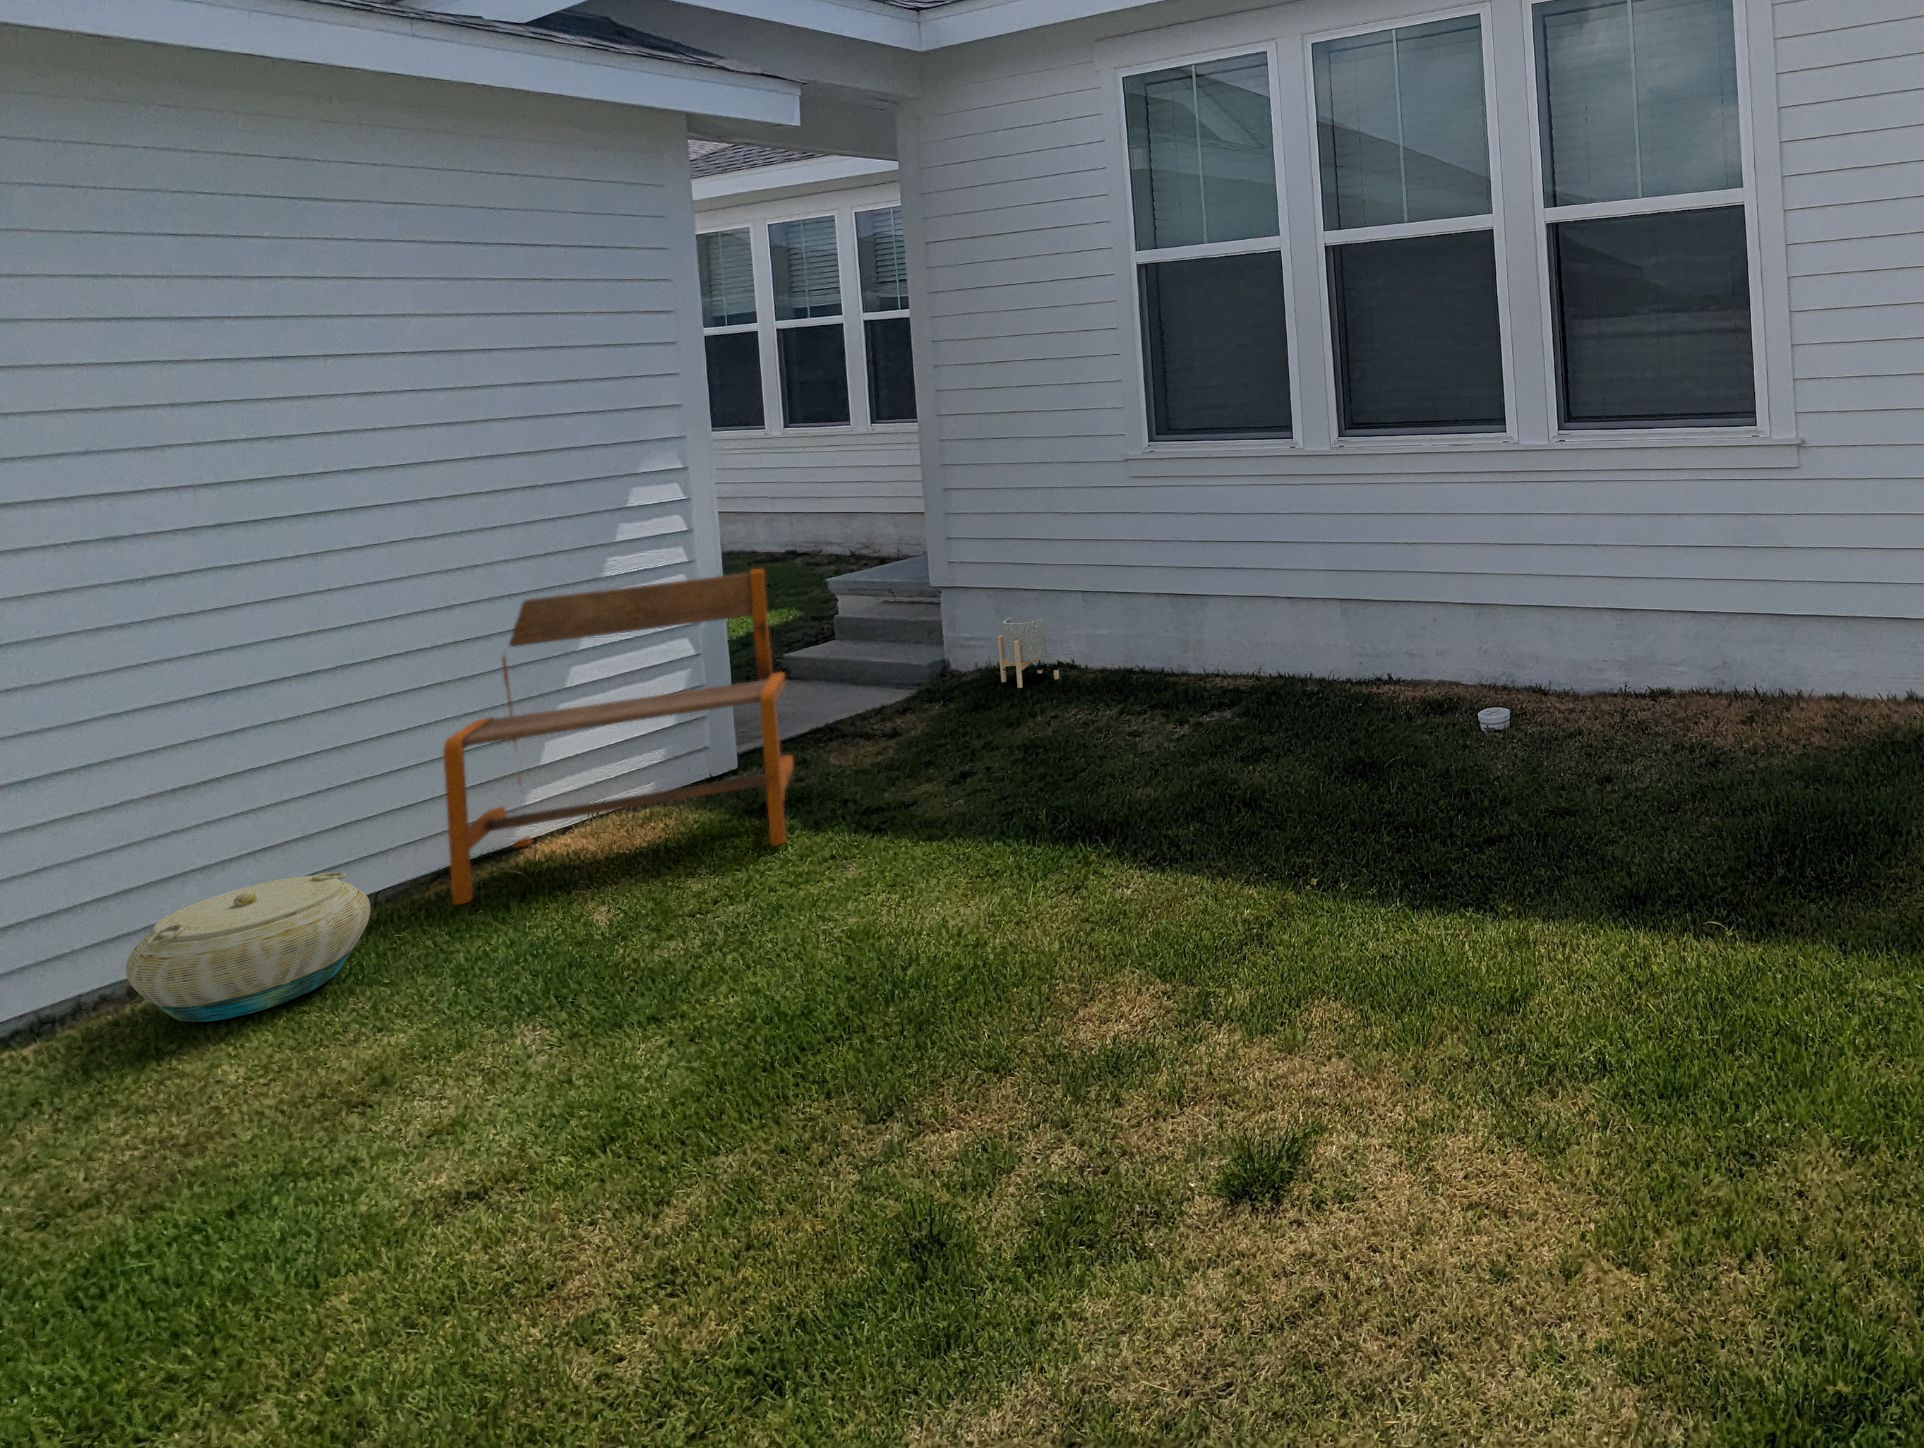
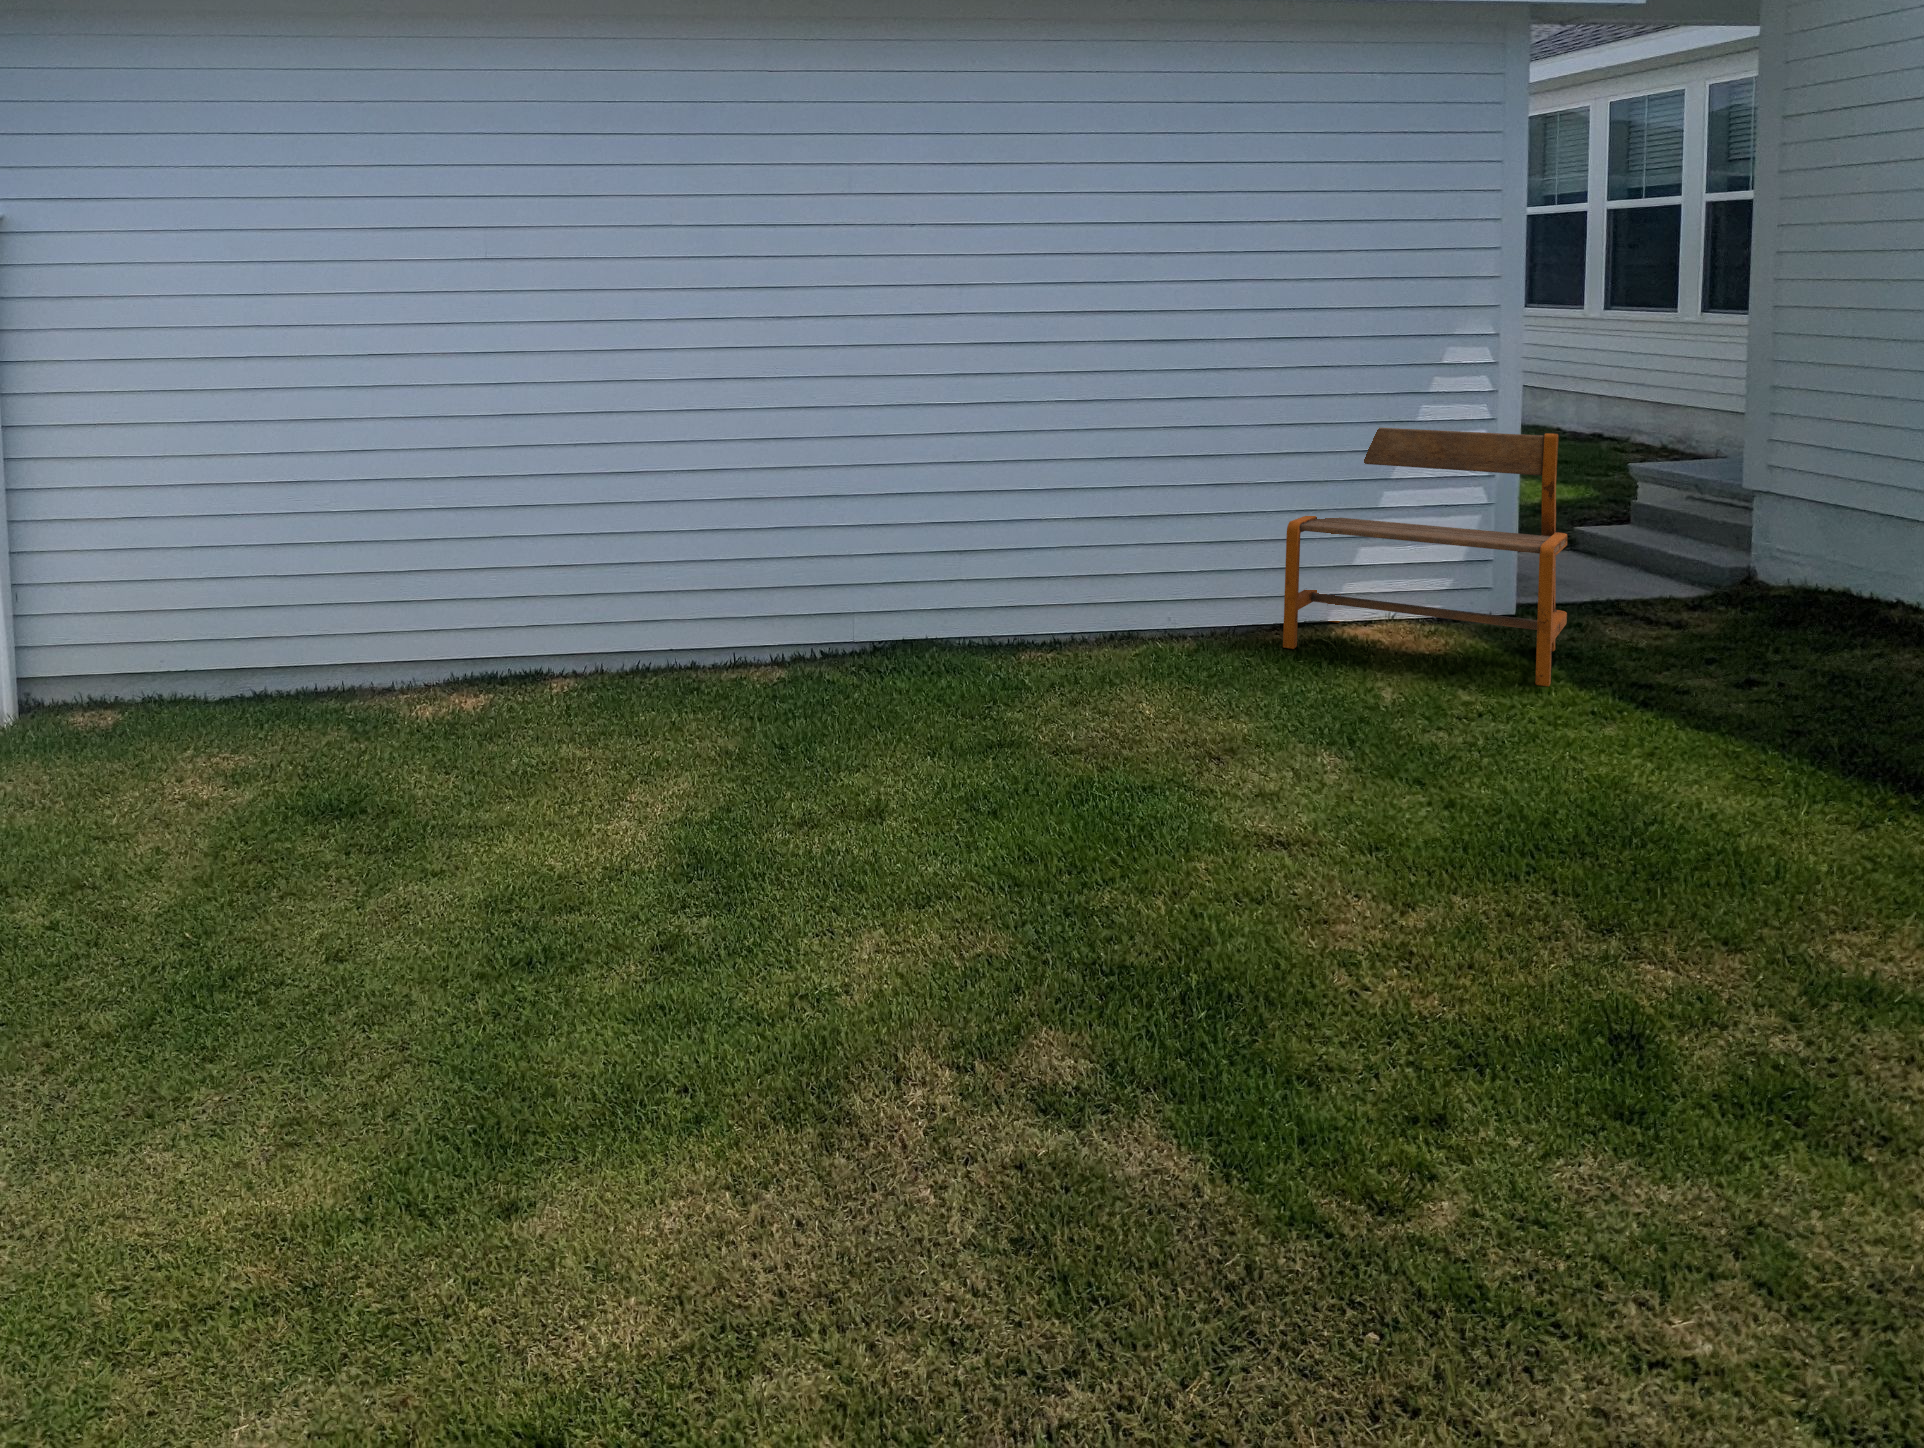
planter: present [998,618,1059,688] -> none [1819,540,1901,621]
basket: present [126,872,370,1022] -> none [1099,589,1232,673]

